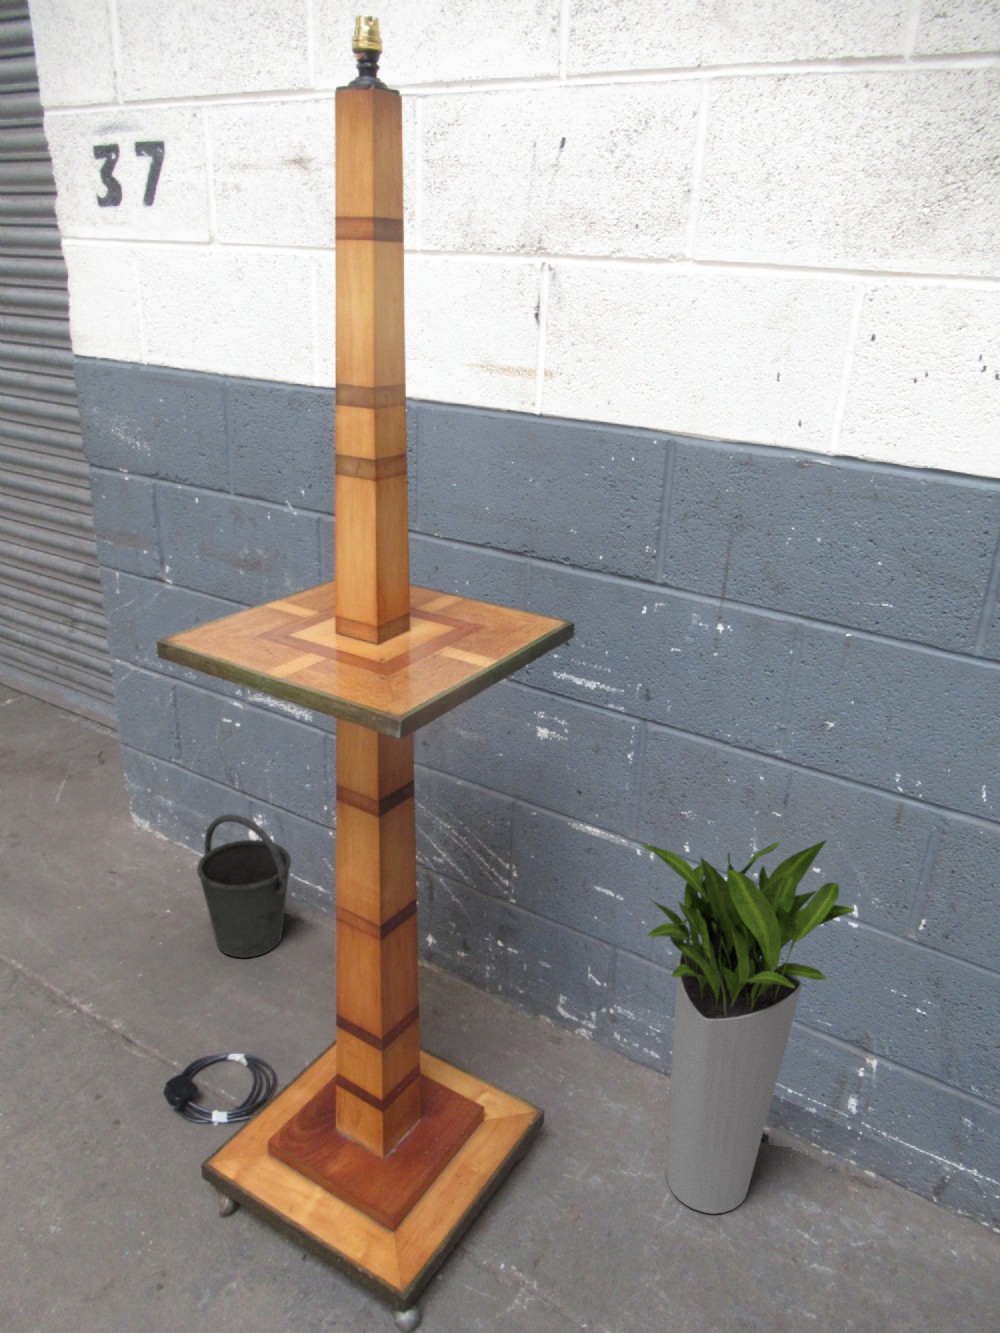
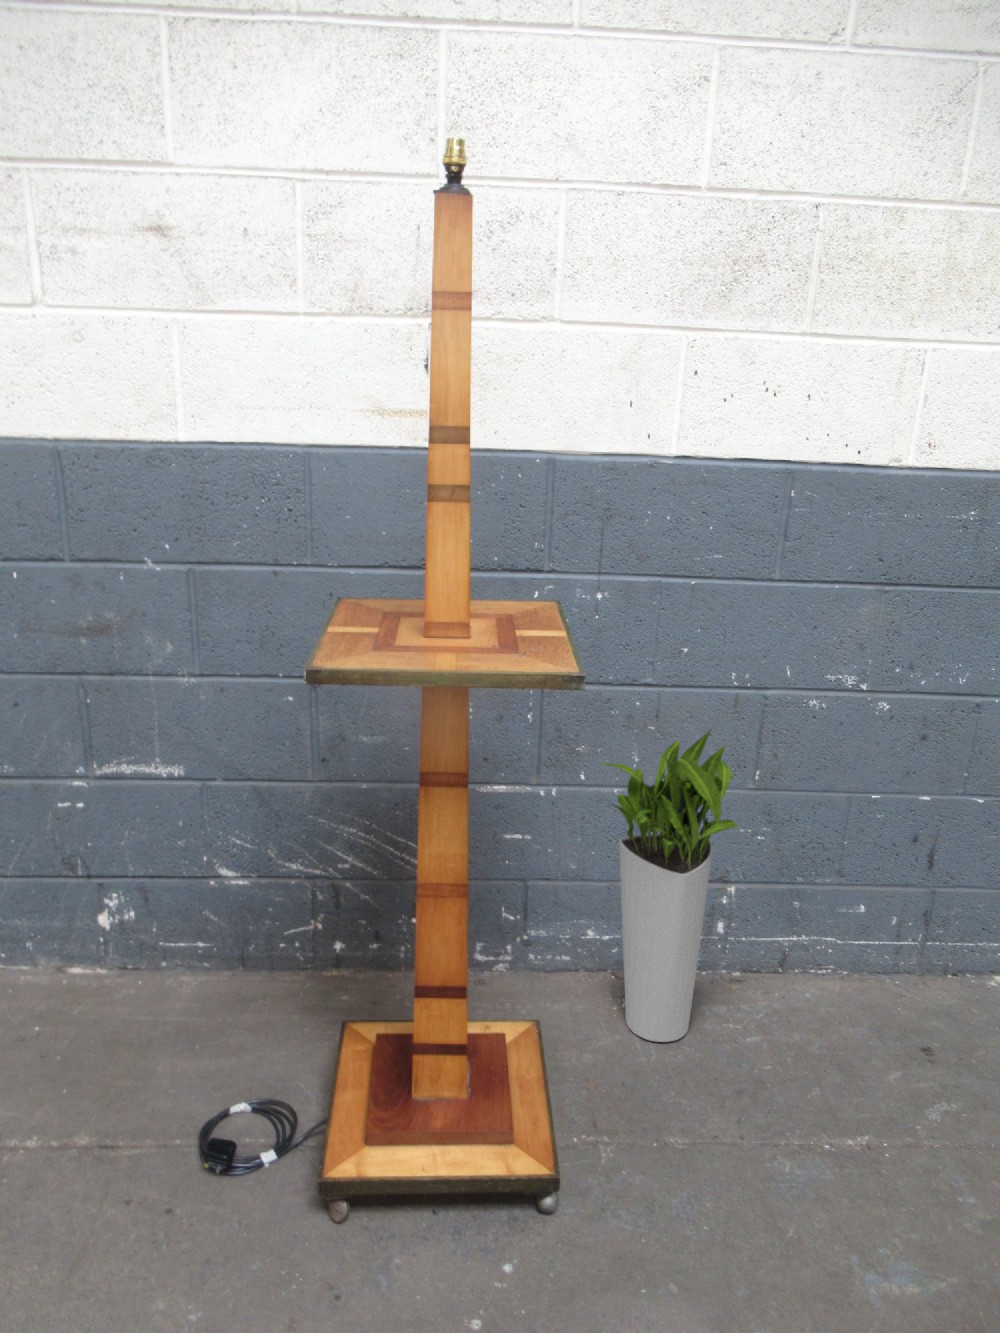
bucket: present [197,814,291,957] -> none [76,879,190,1029]

